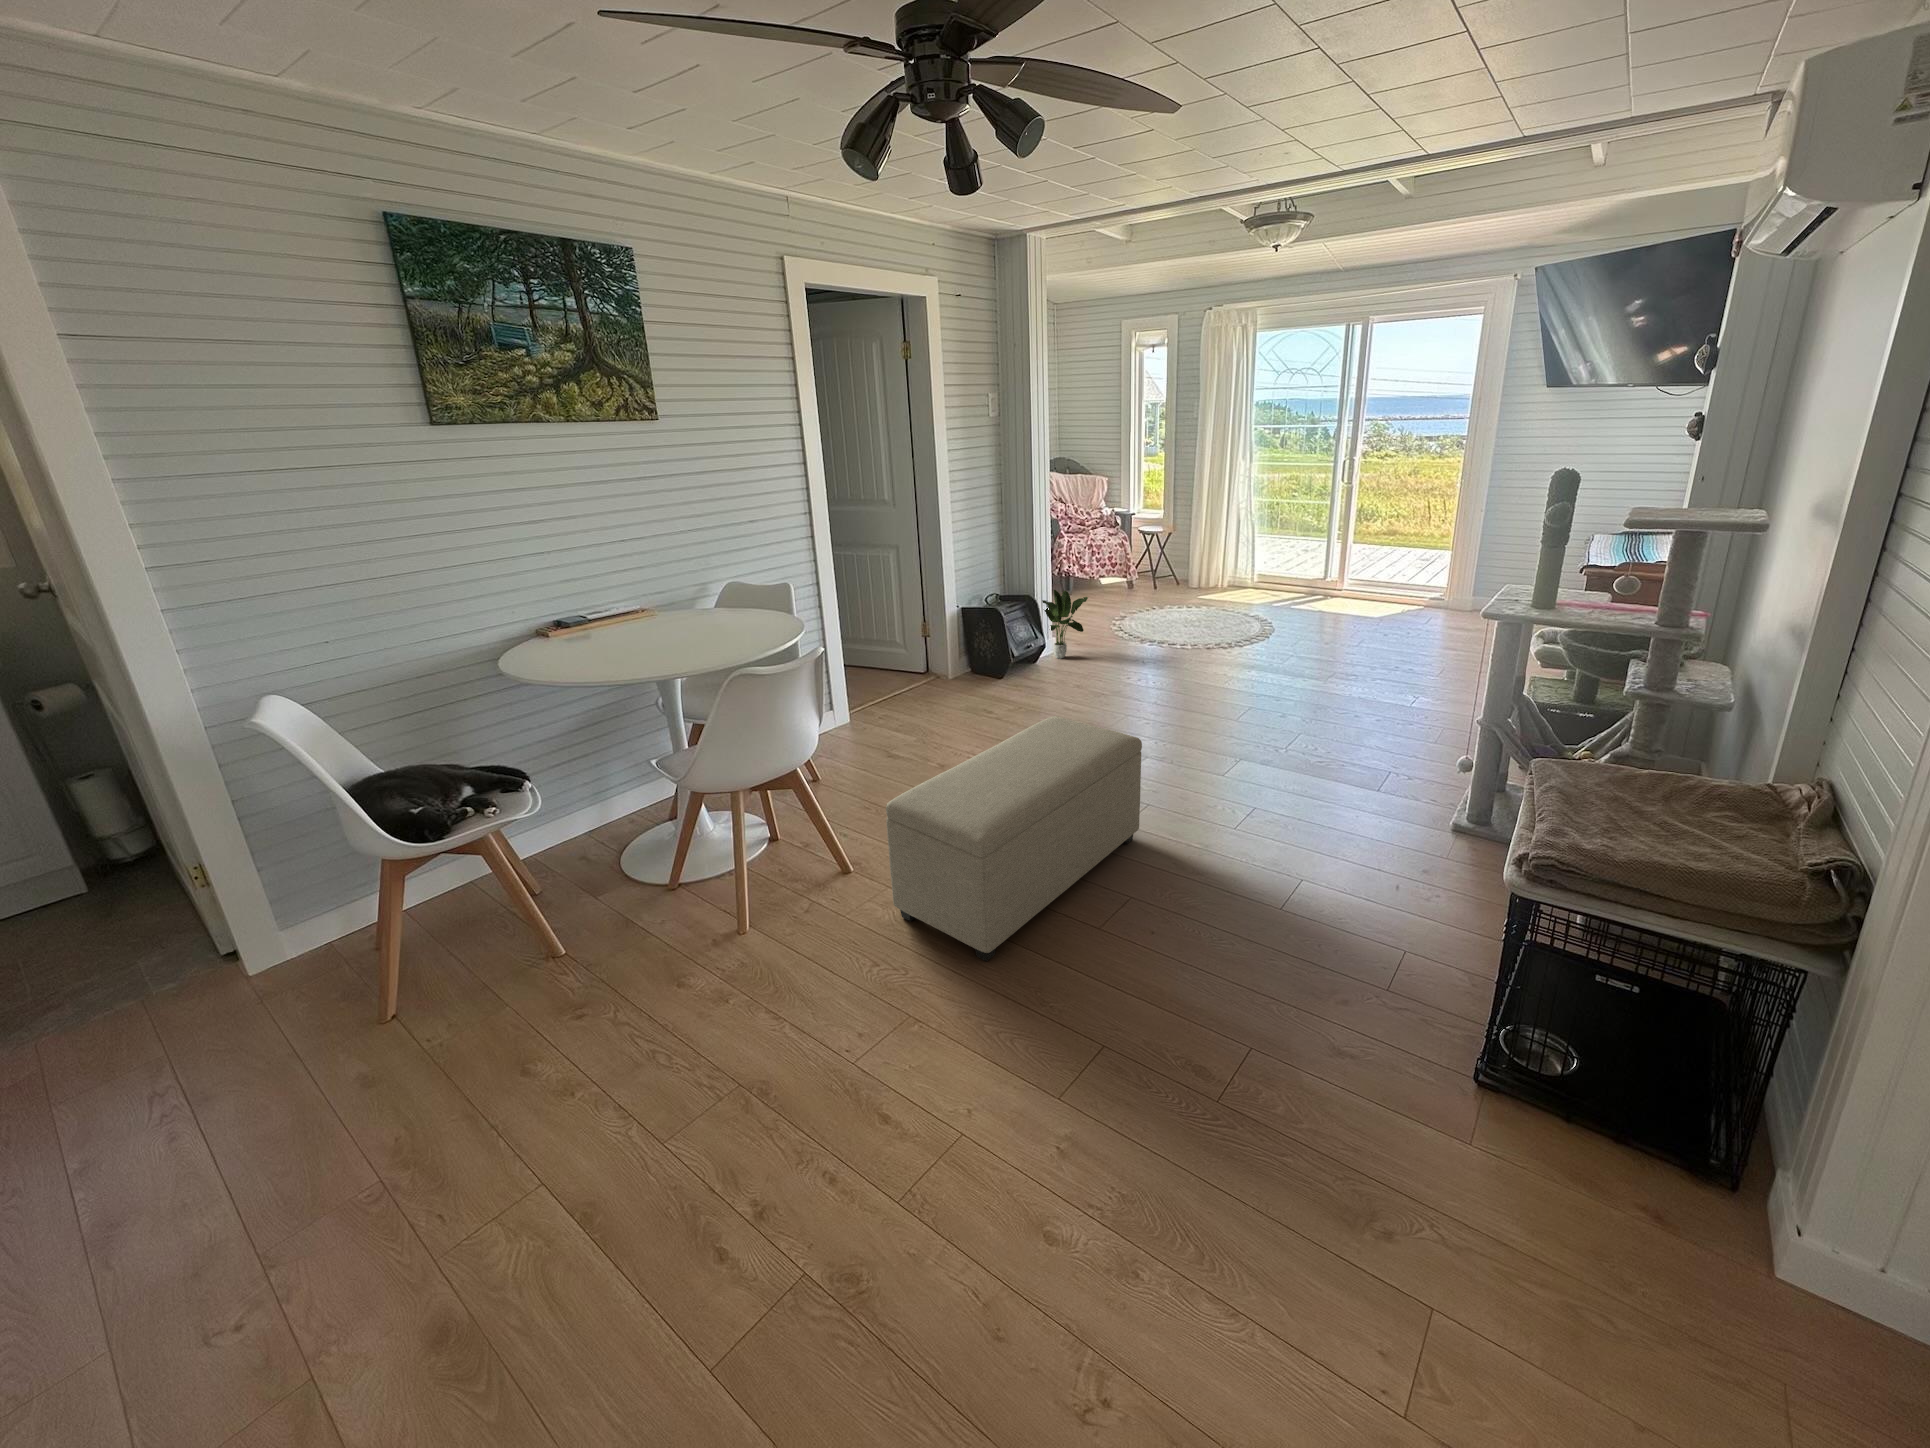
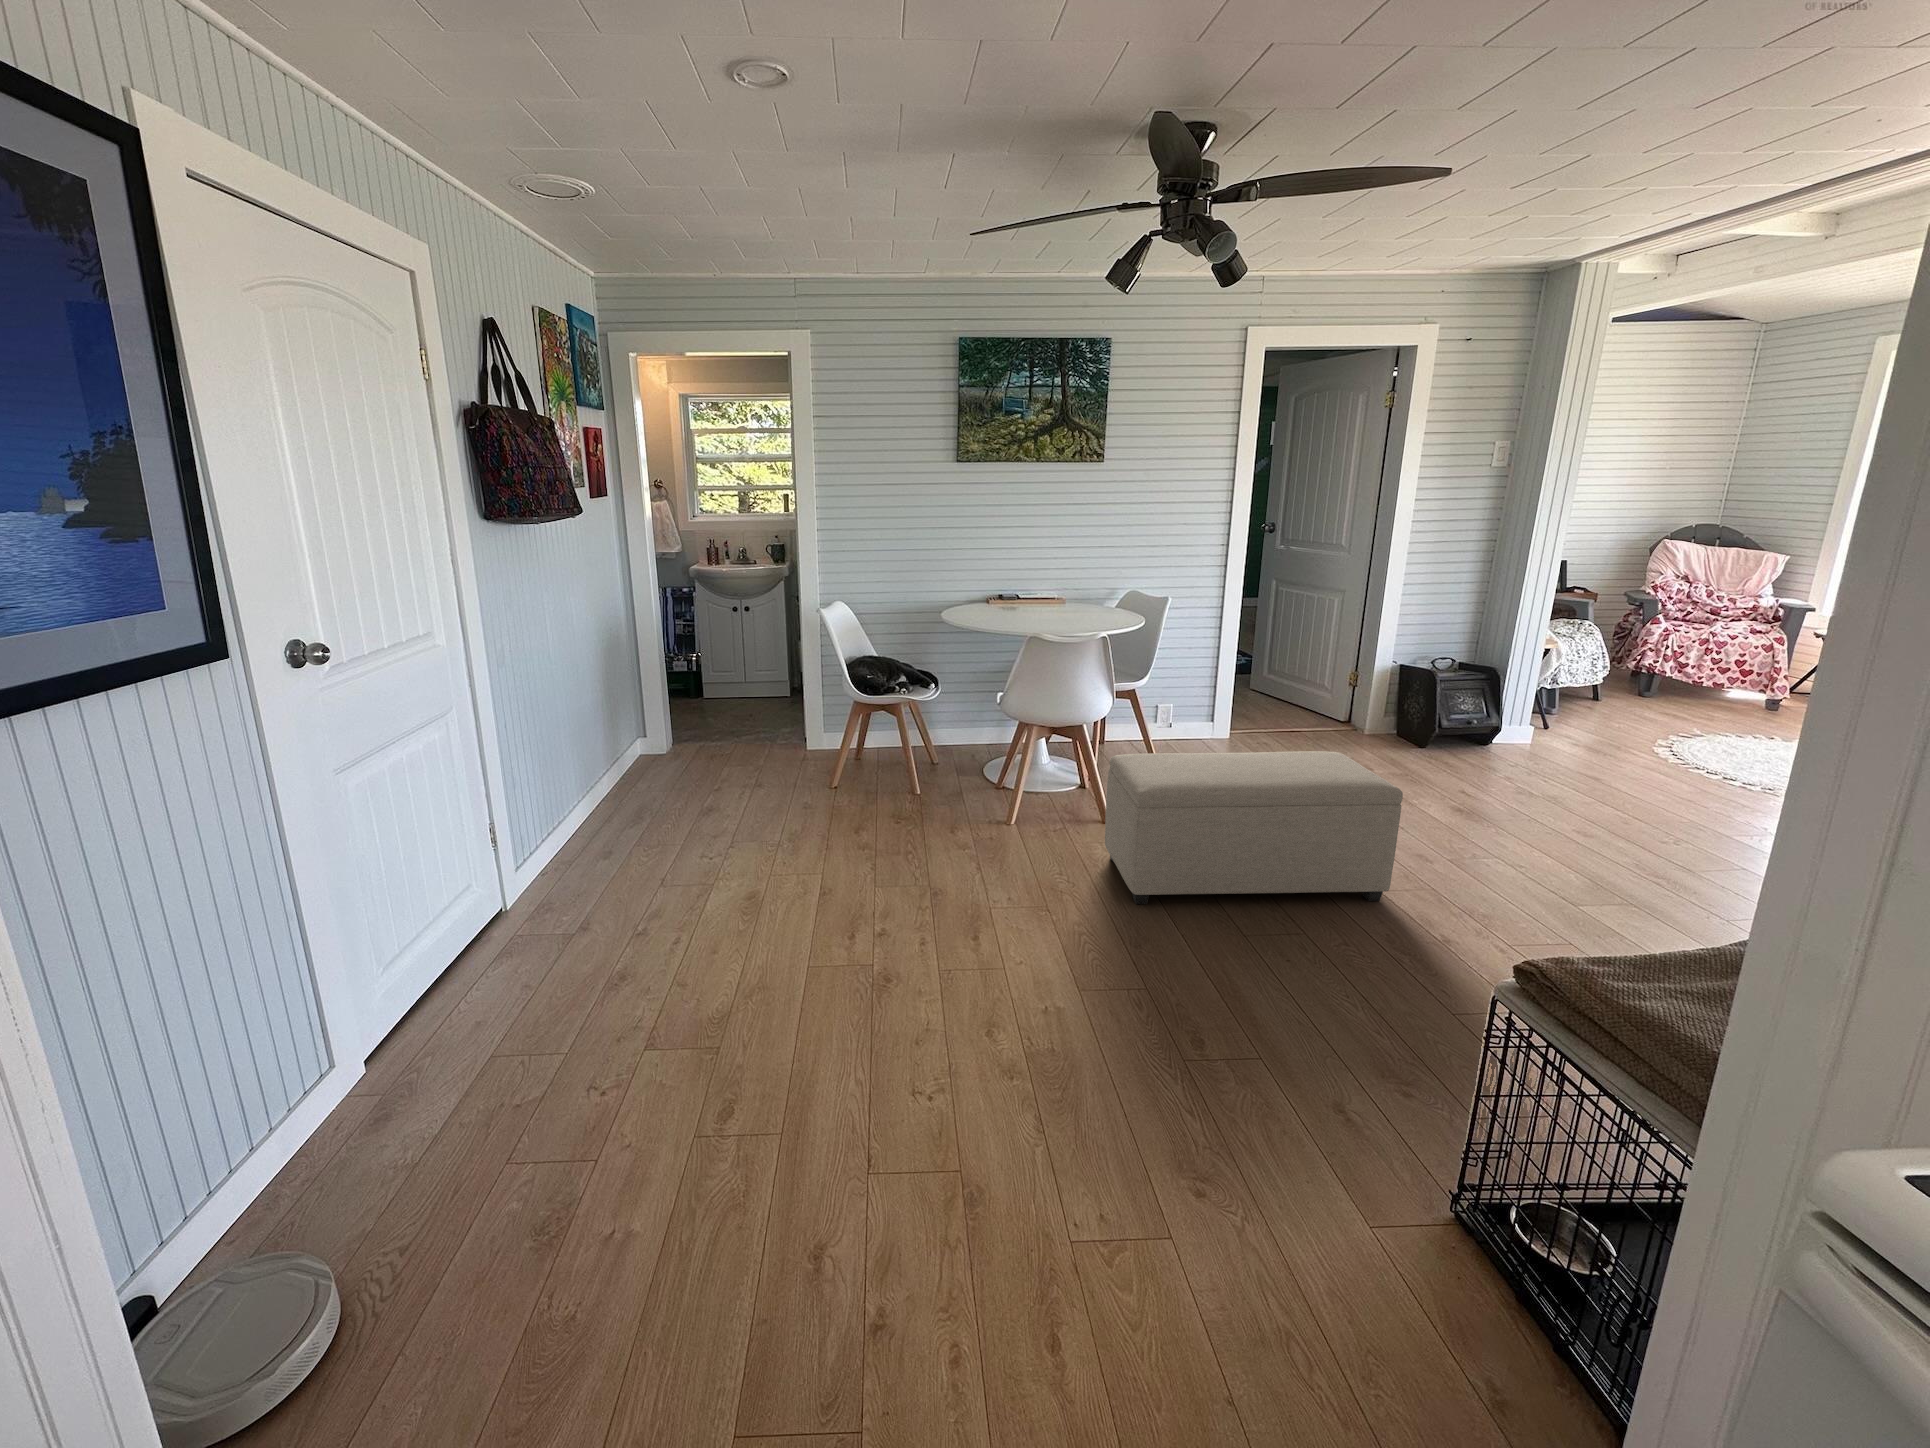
potted plant: present [1042,590,1088,659] -> none [1518,667,1592,753]

